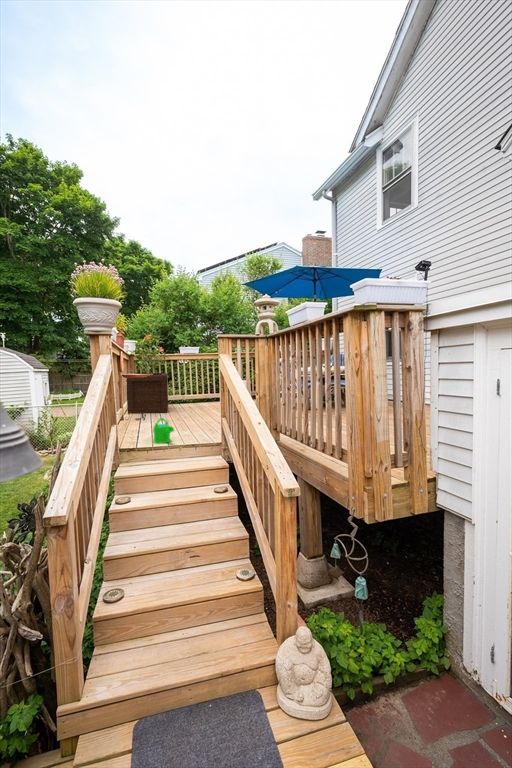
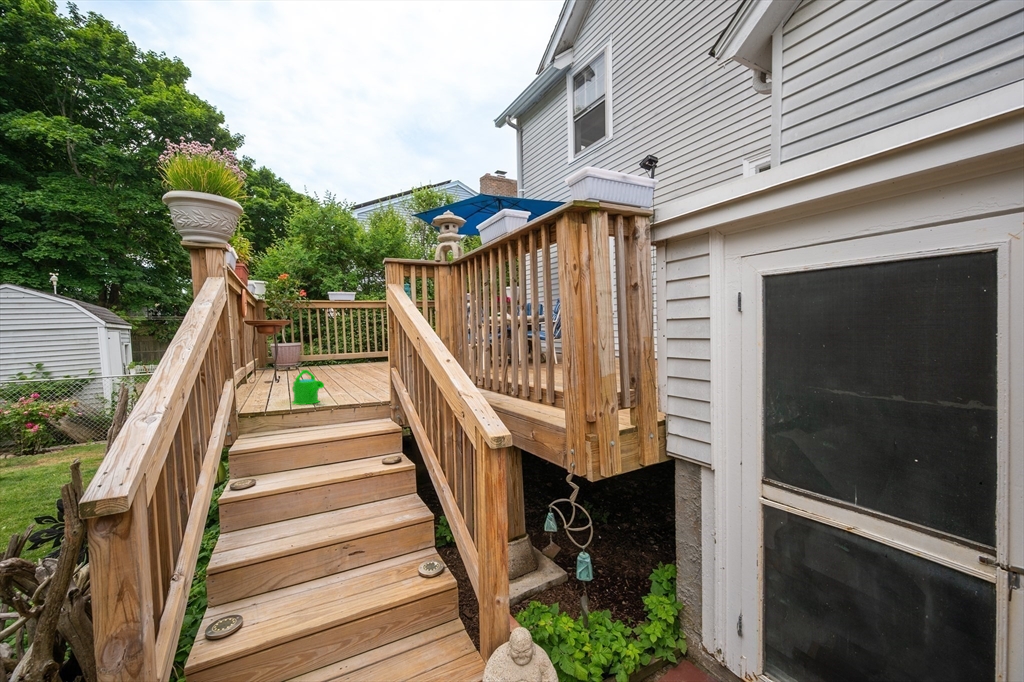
wooden crate: present [126,373,168,414] -> none [252,323,313,377]

